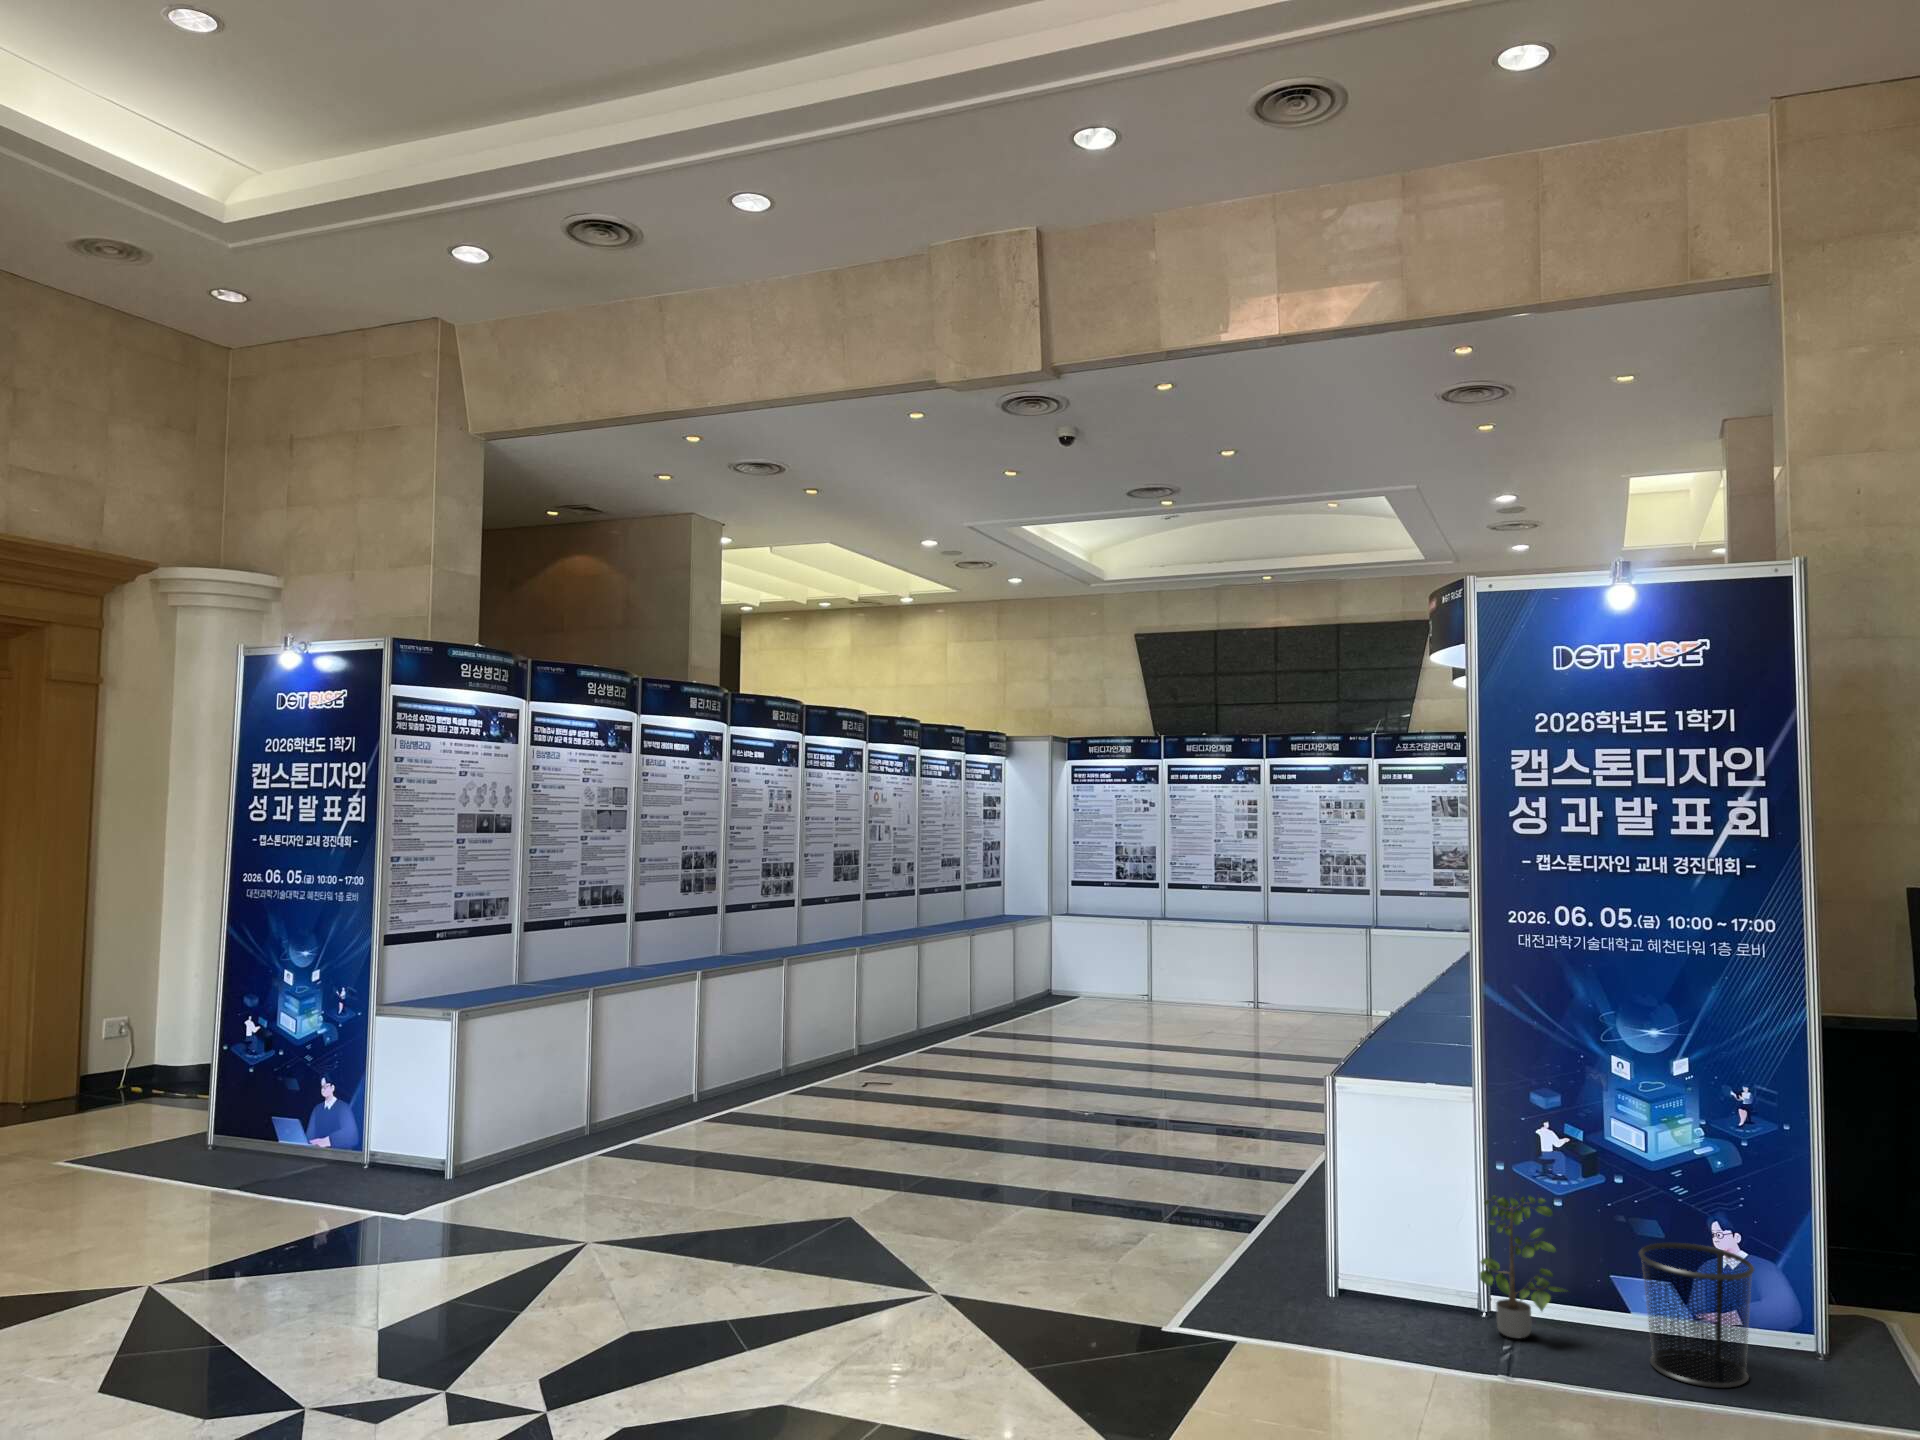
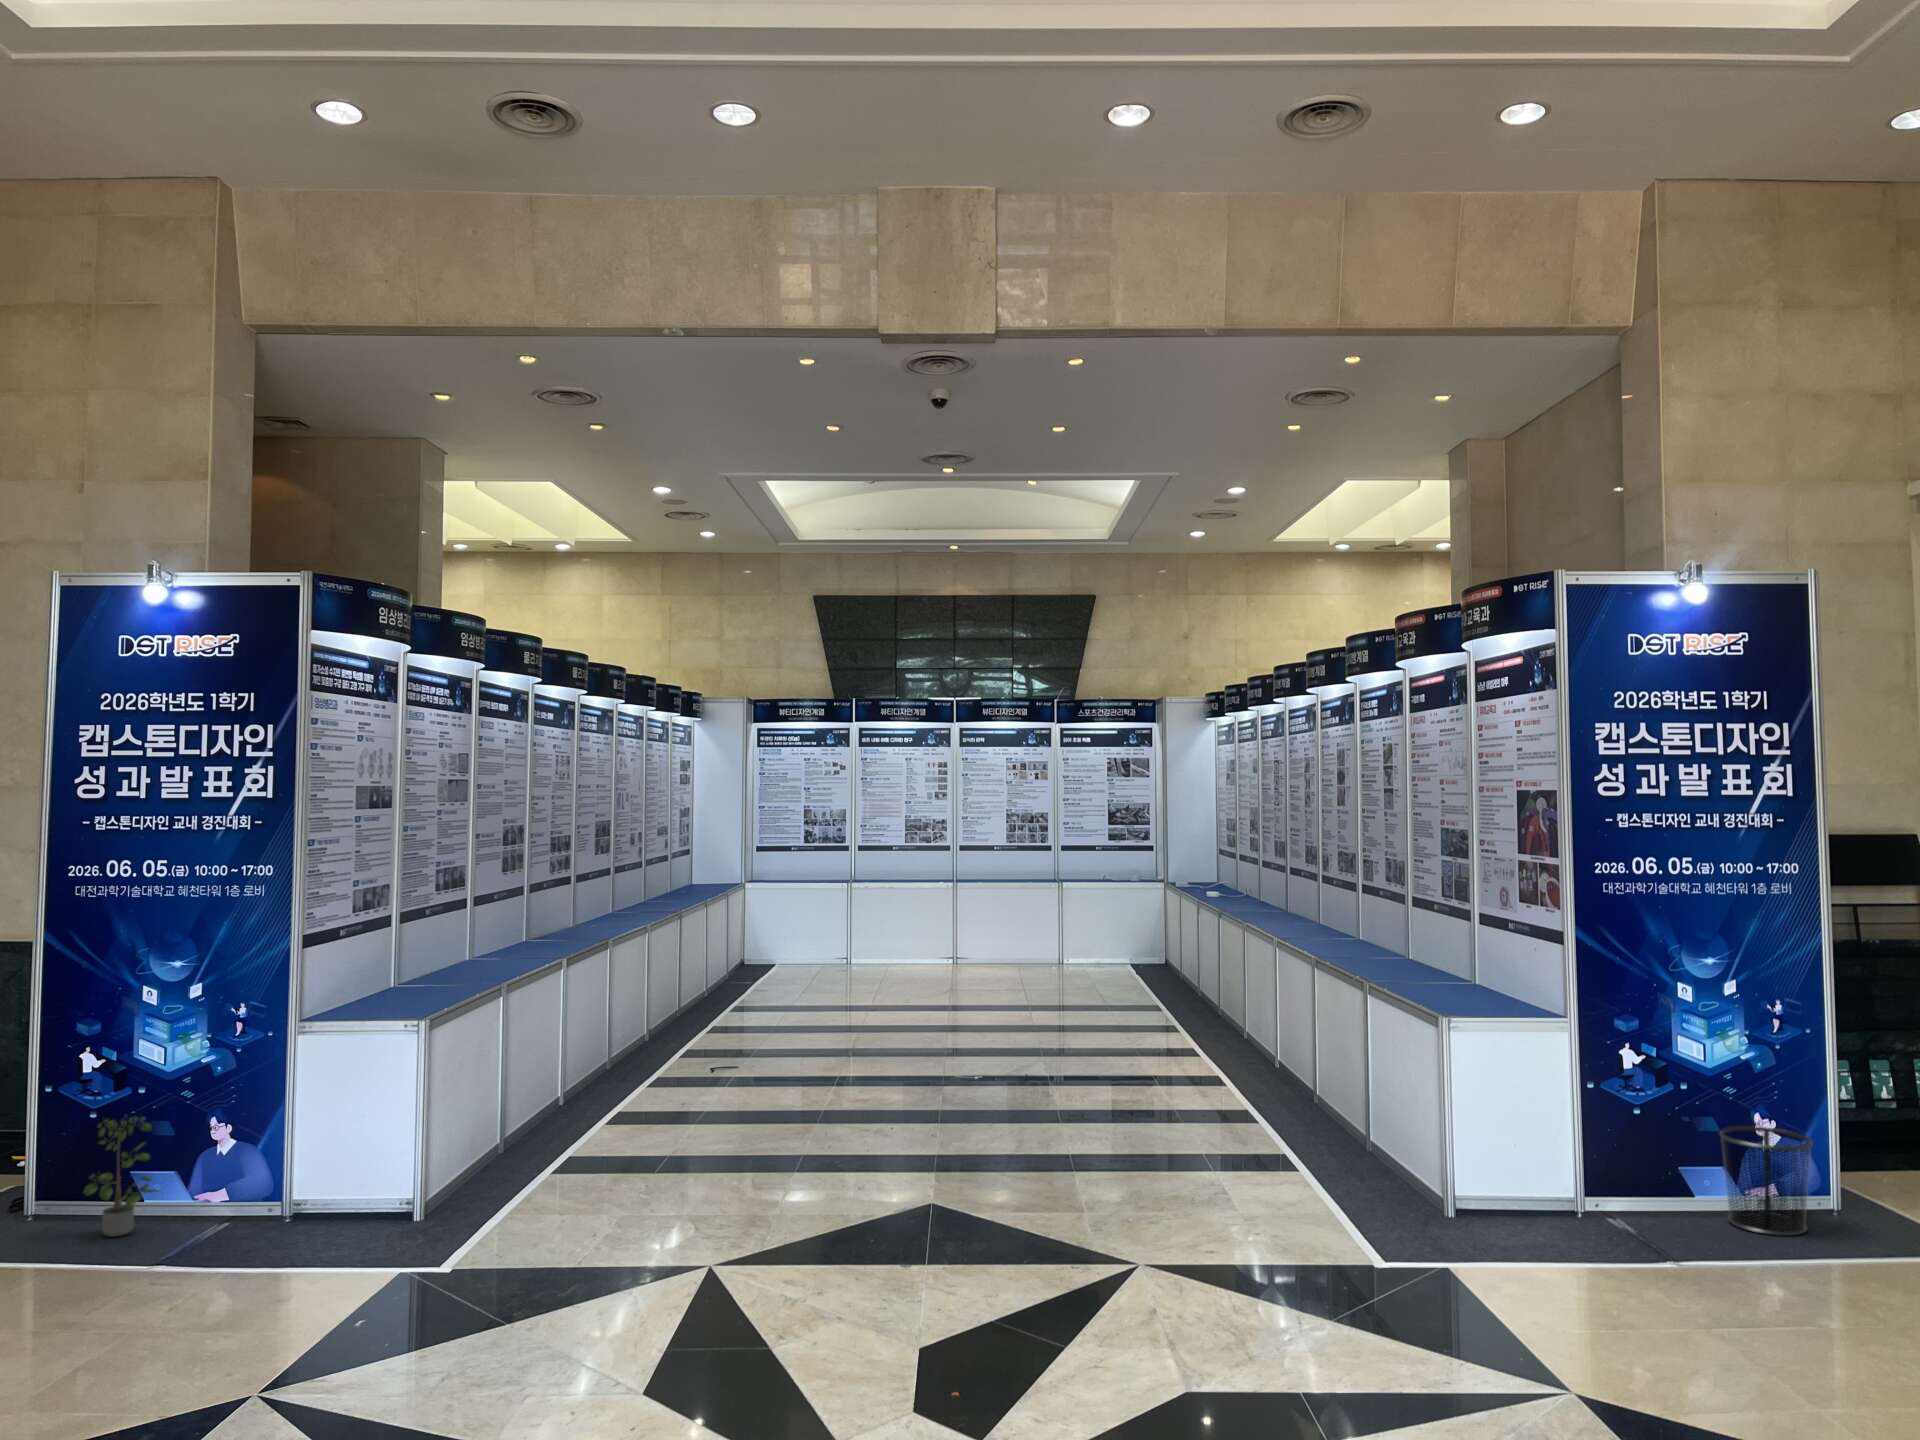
potted plant: present [1480,1196,1566,1338] -> present [84,1115,157,1237]

